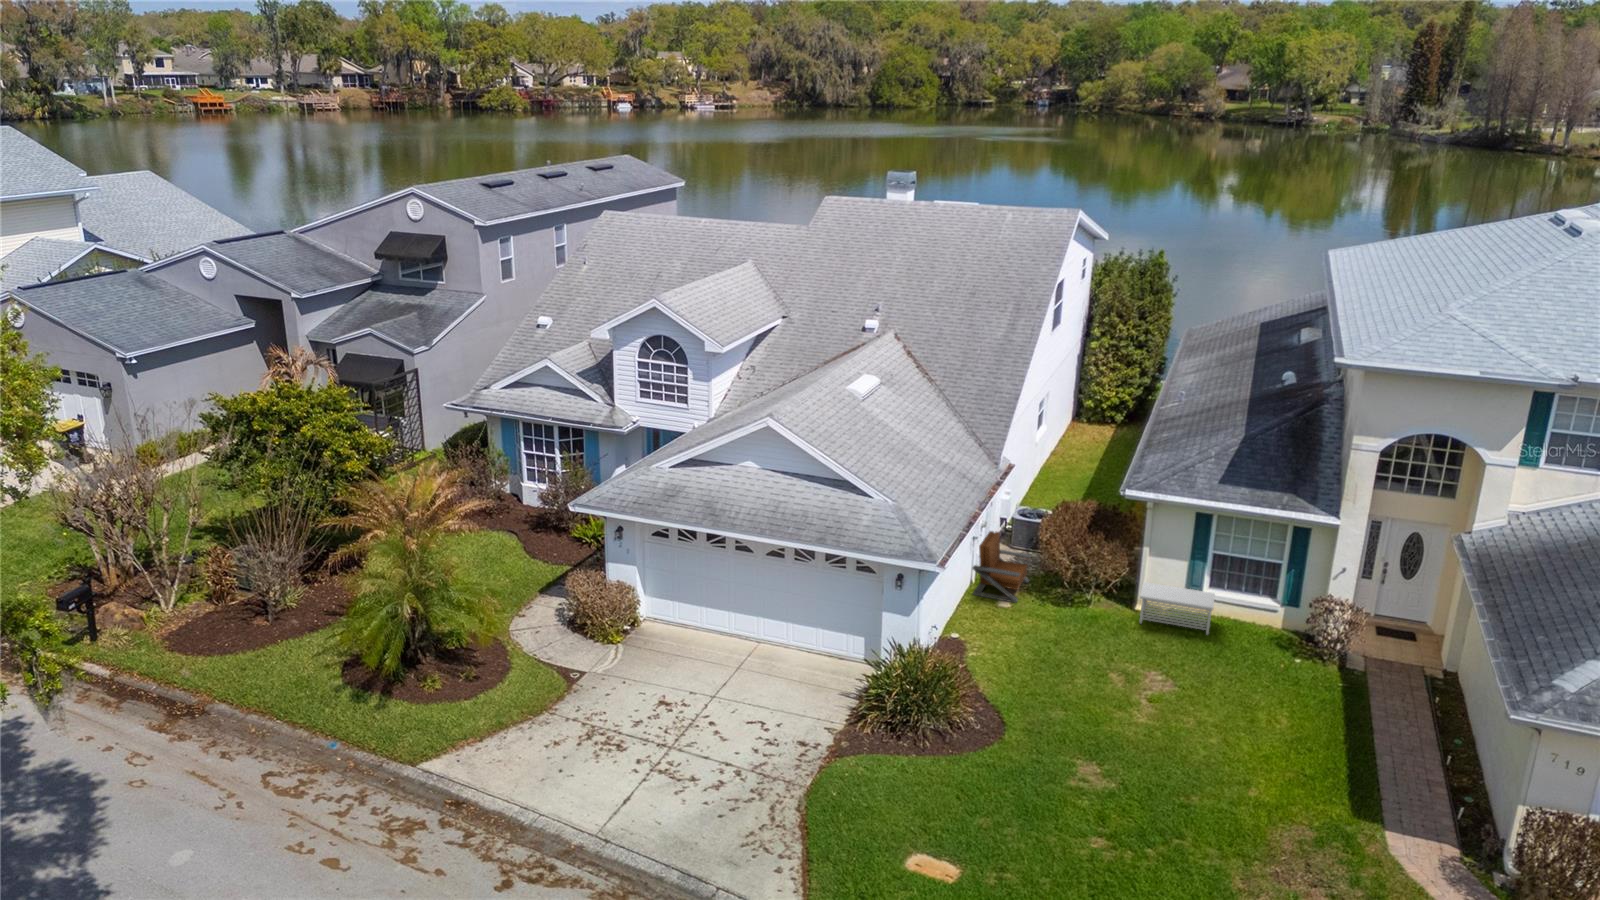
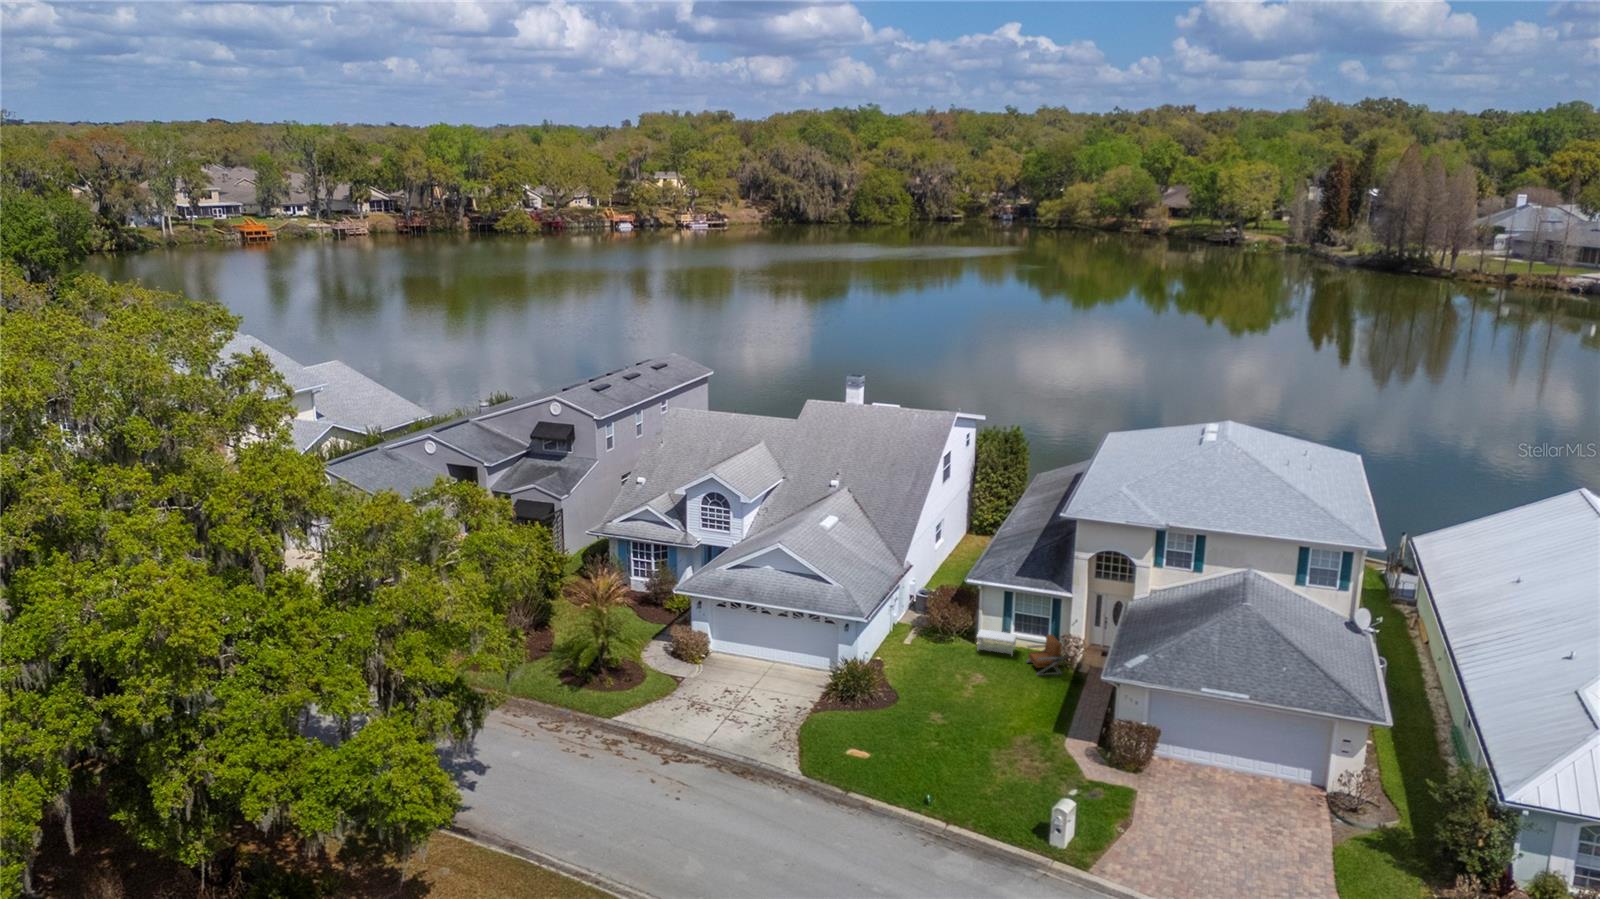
lounge chair: present [973,531,1031,603] -> present [1026,634,1064,676]

